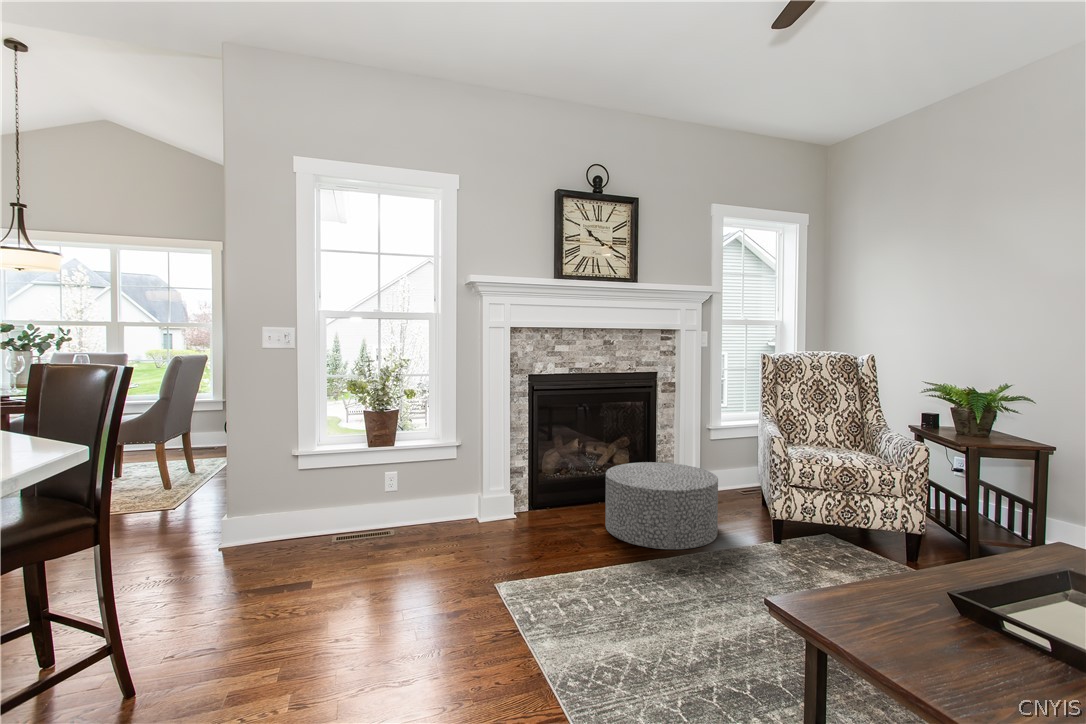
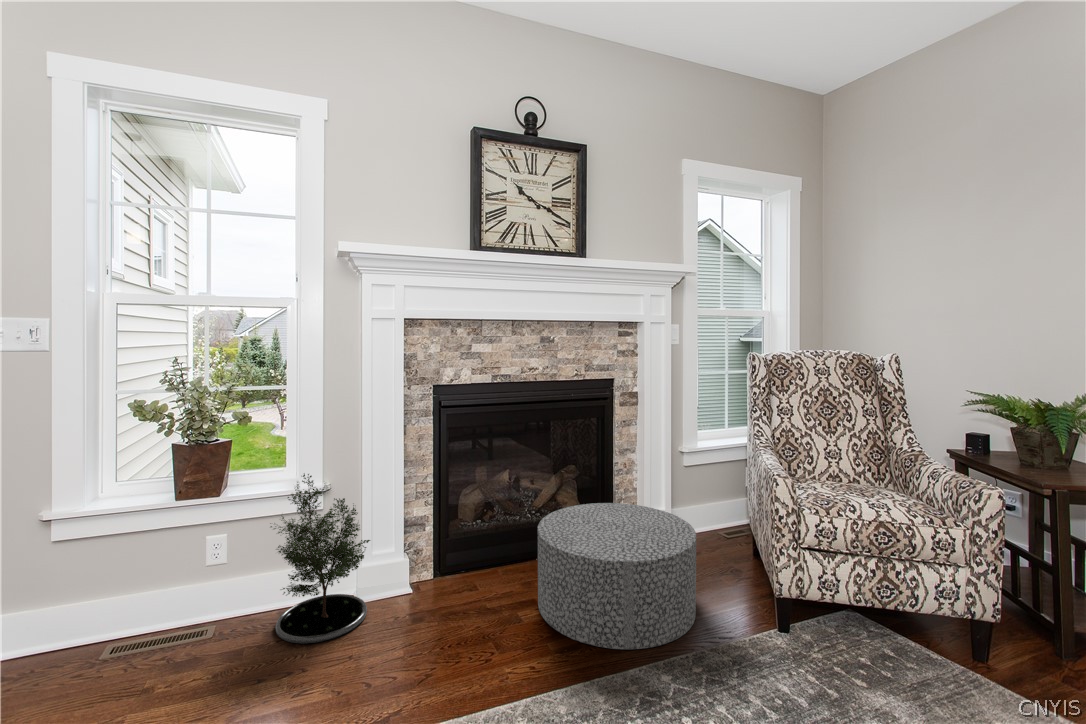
potted tree: none [429,431,491,541] -> present [271,474,370,643]

